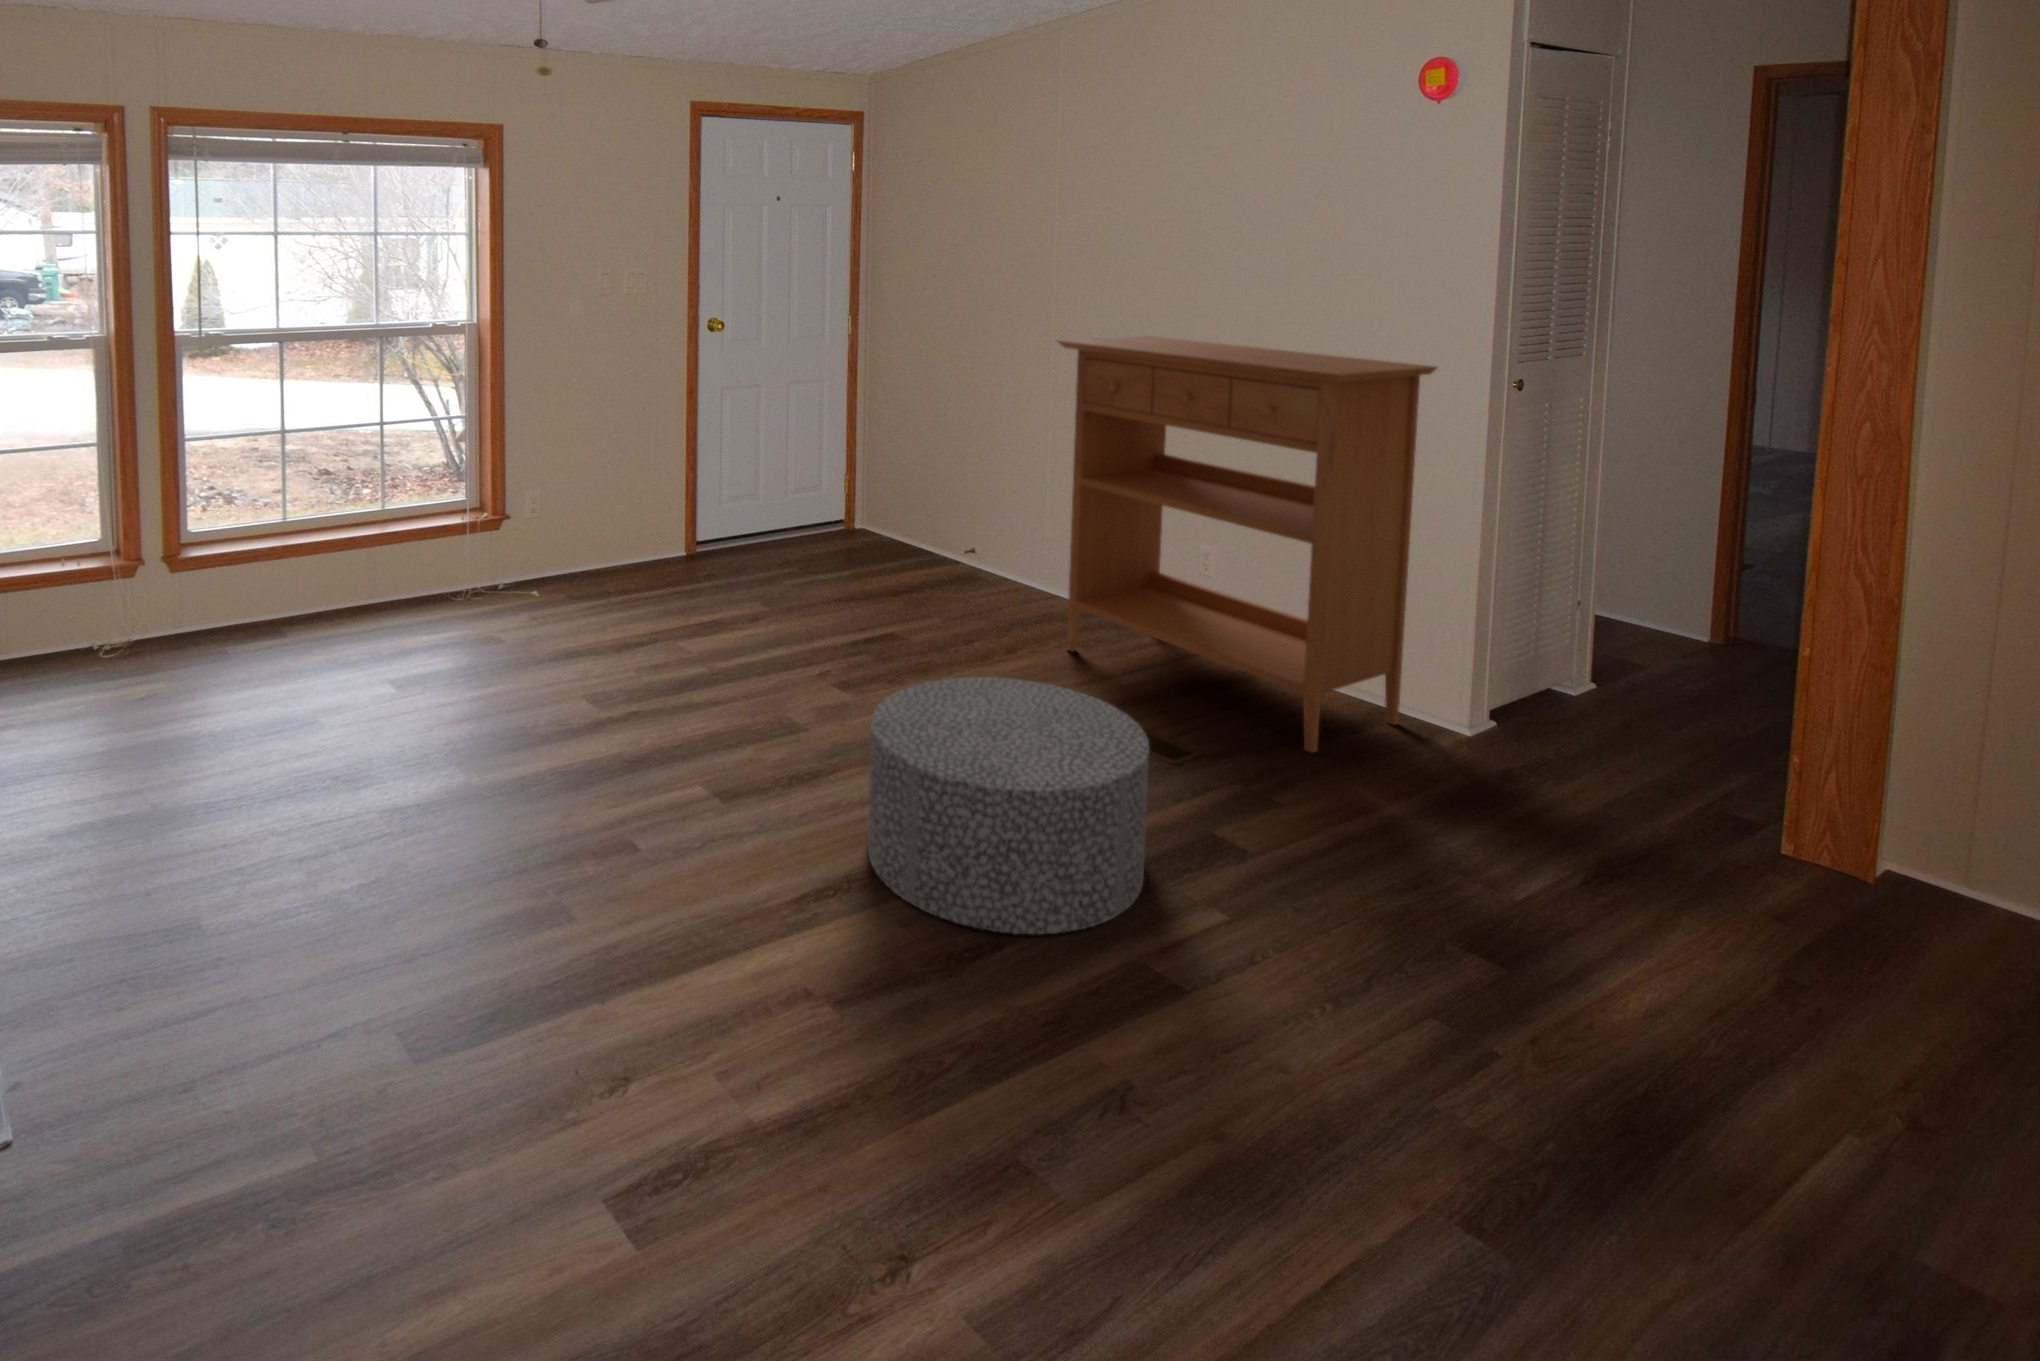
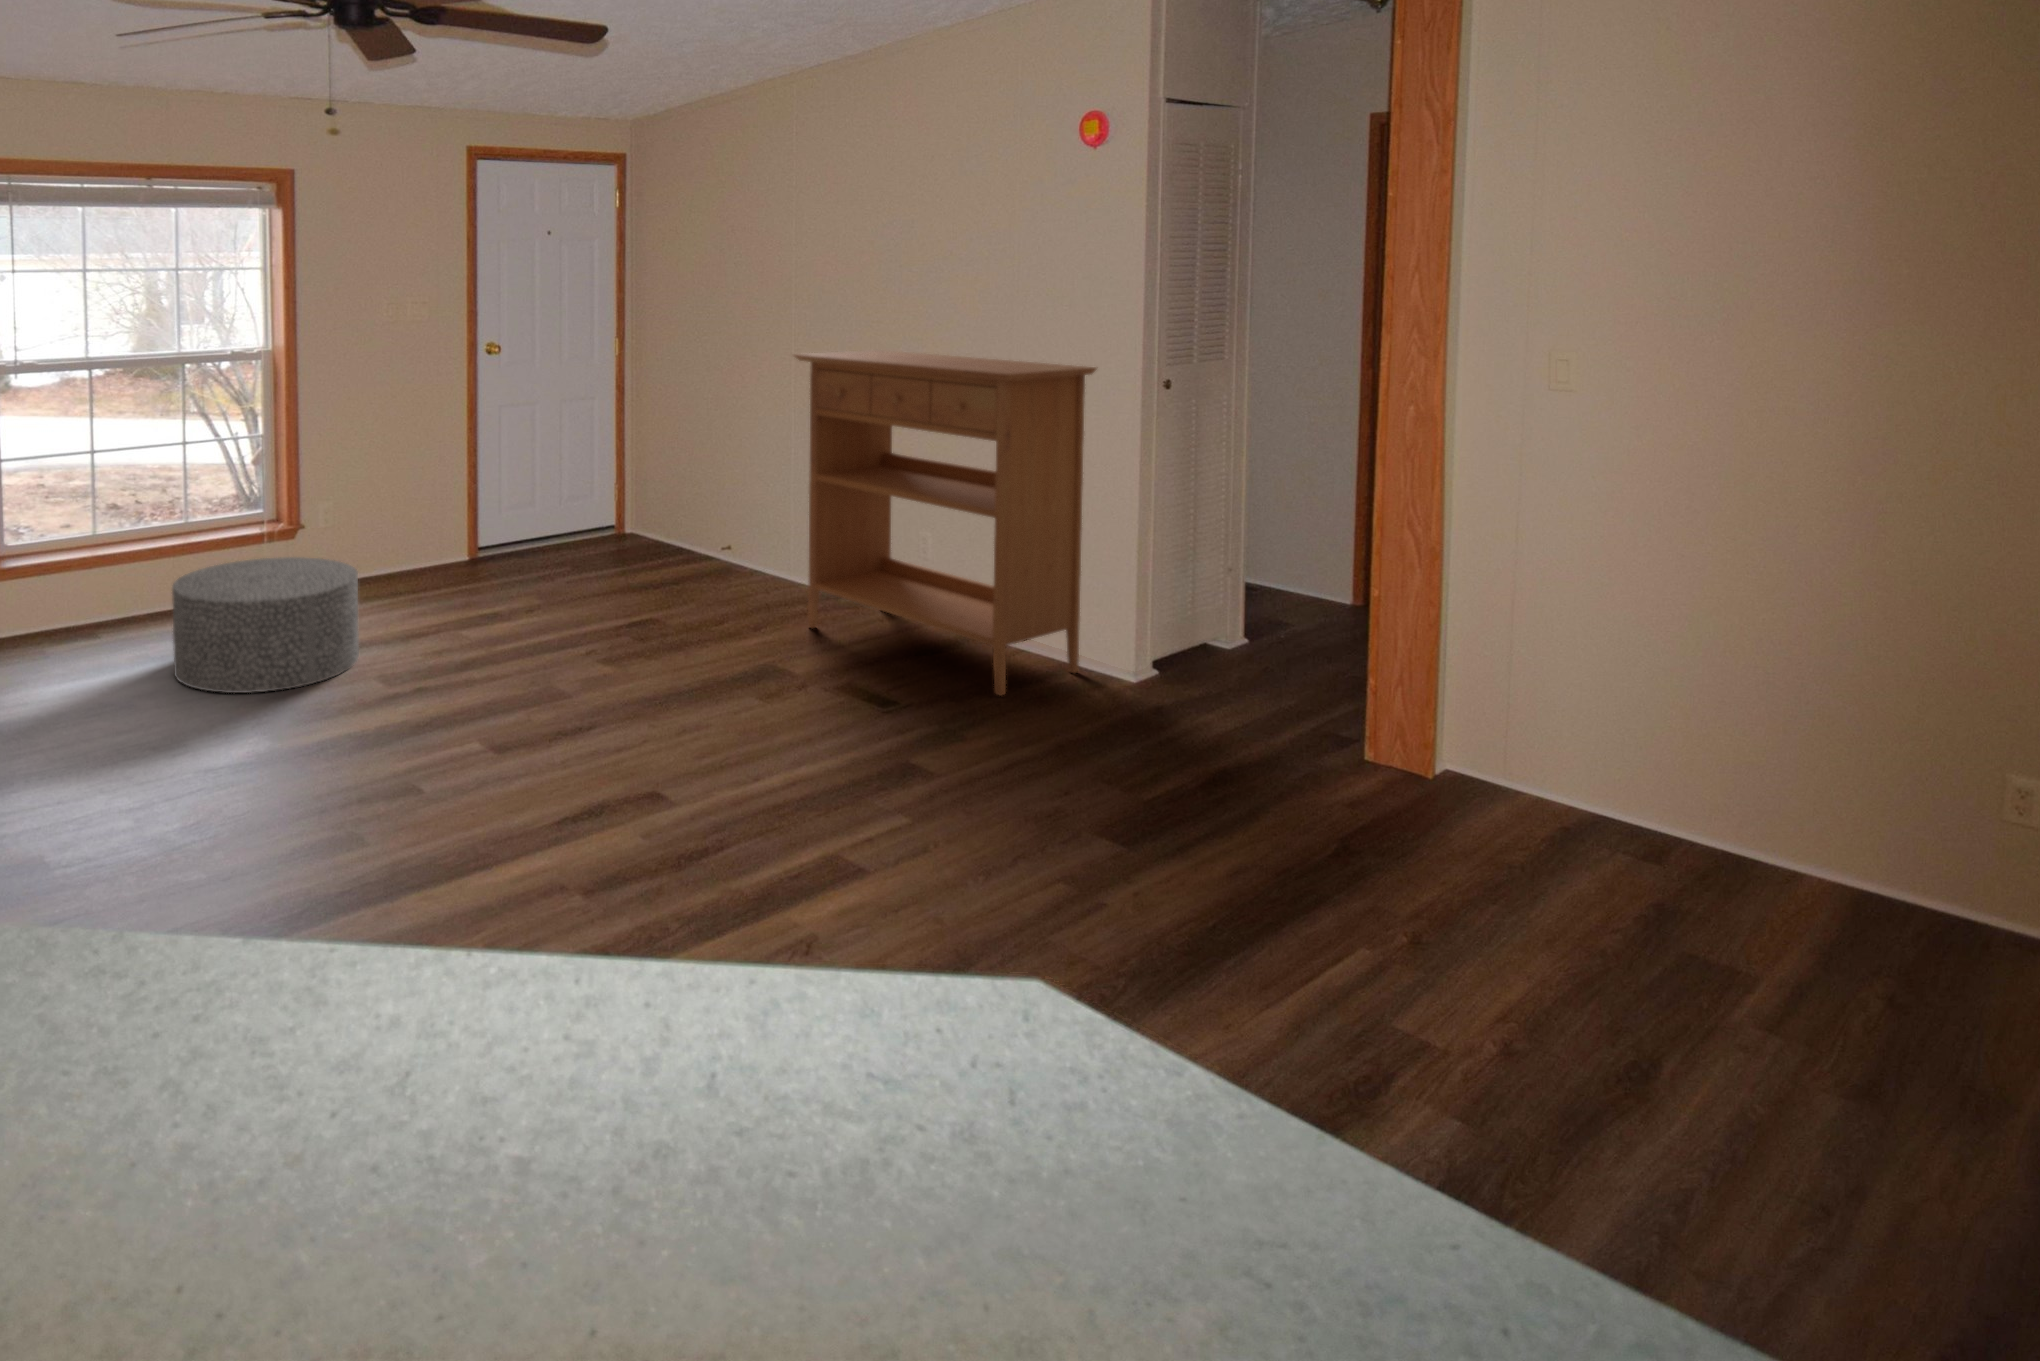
ottoman: present [868,677,1149,934] -> present [172,557,359,693]

